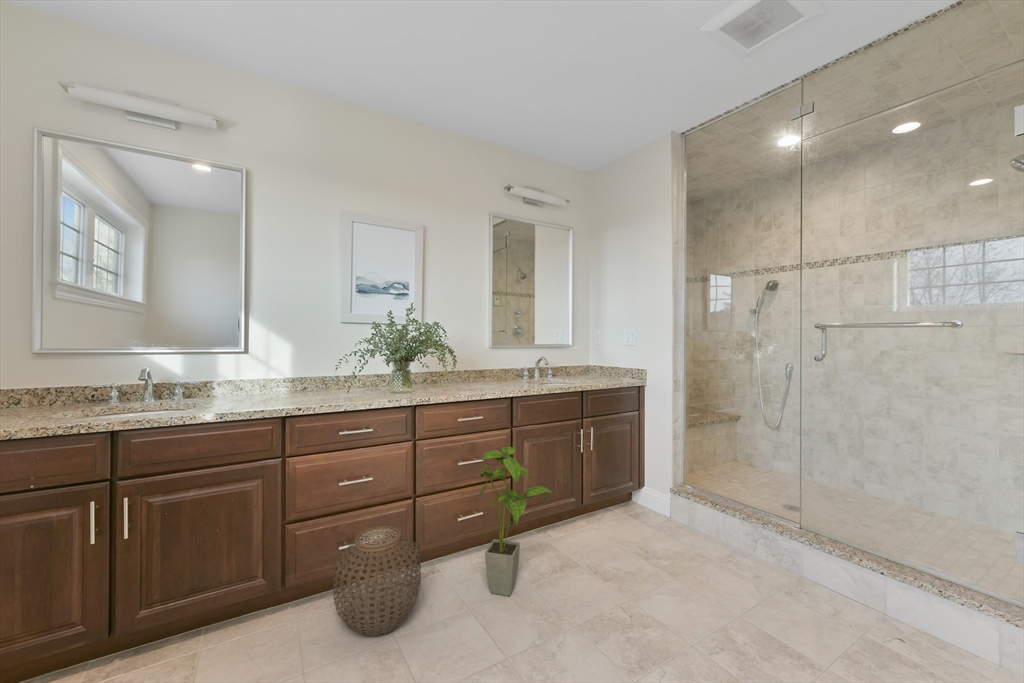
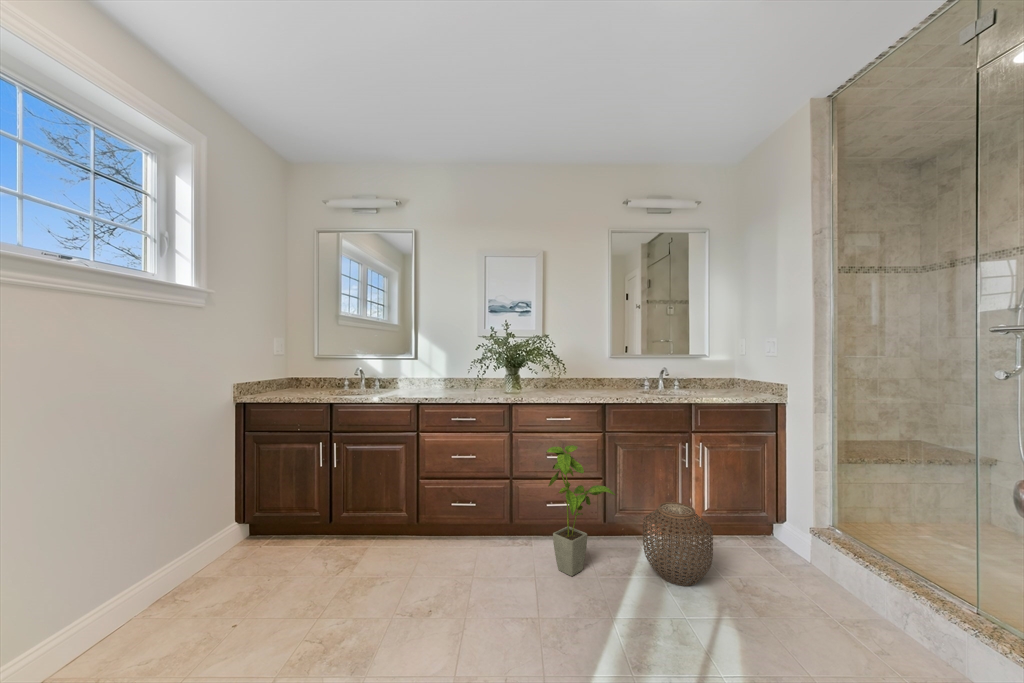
woven basket: present [333,526,421,636] -> present [643,502,713,586]

